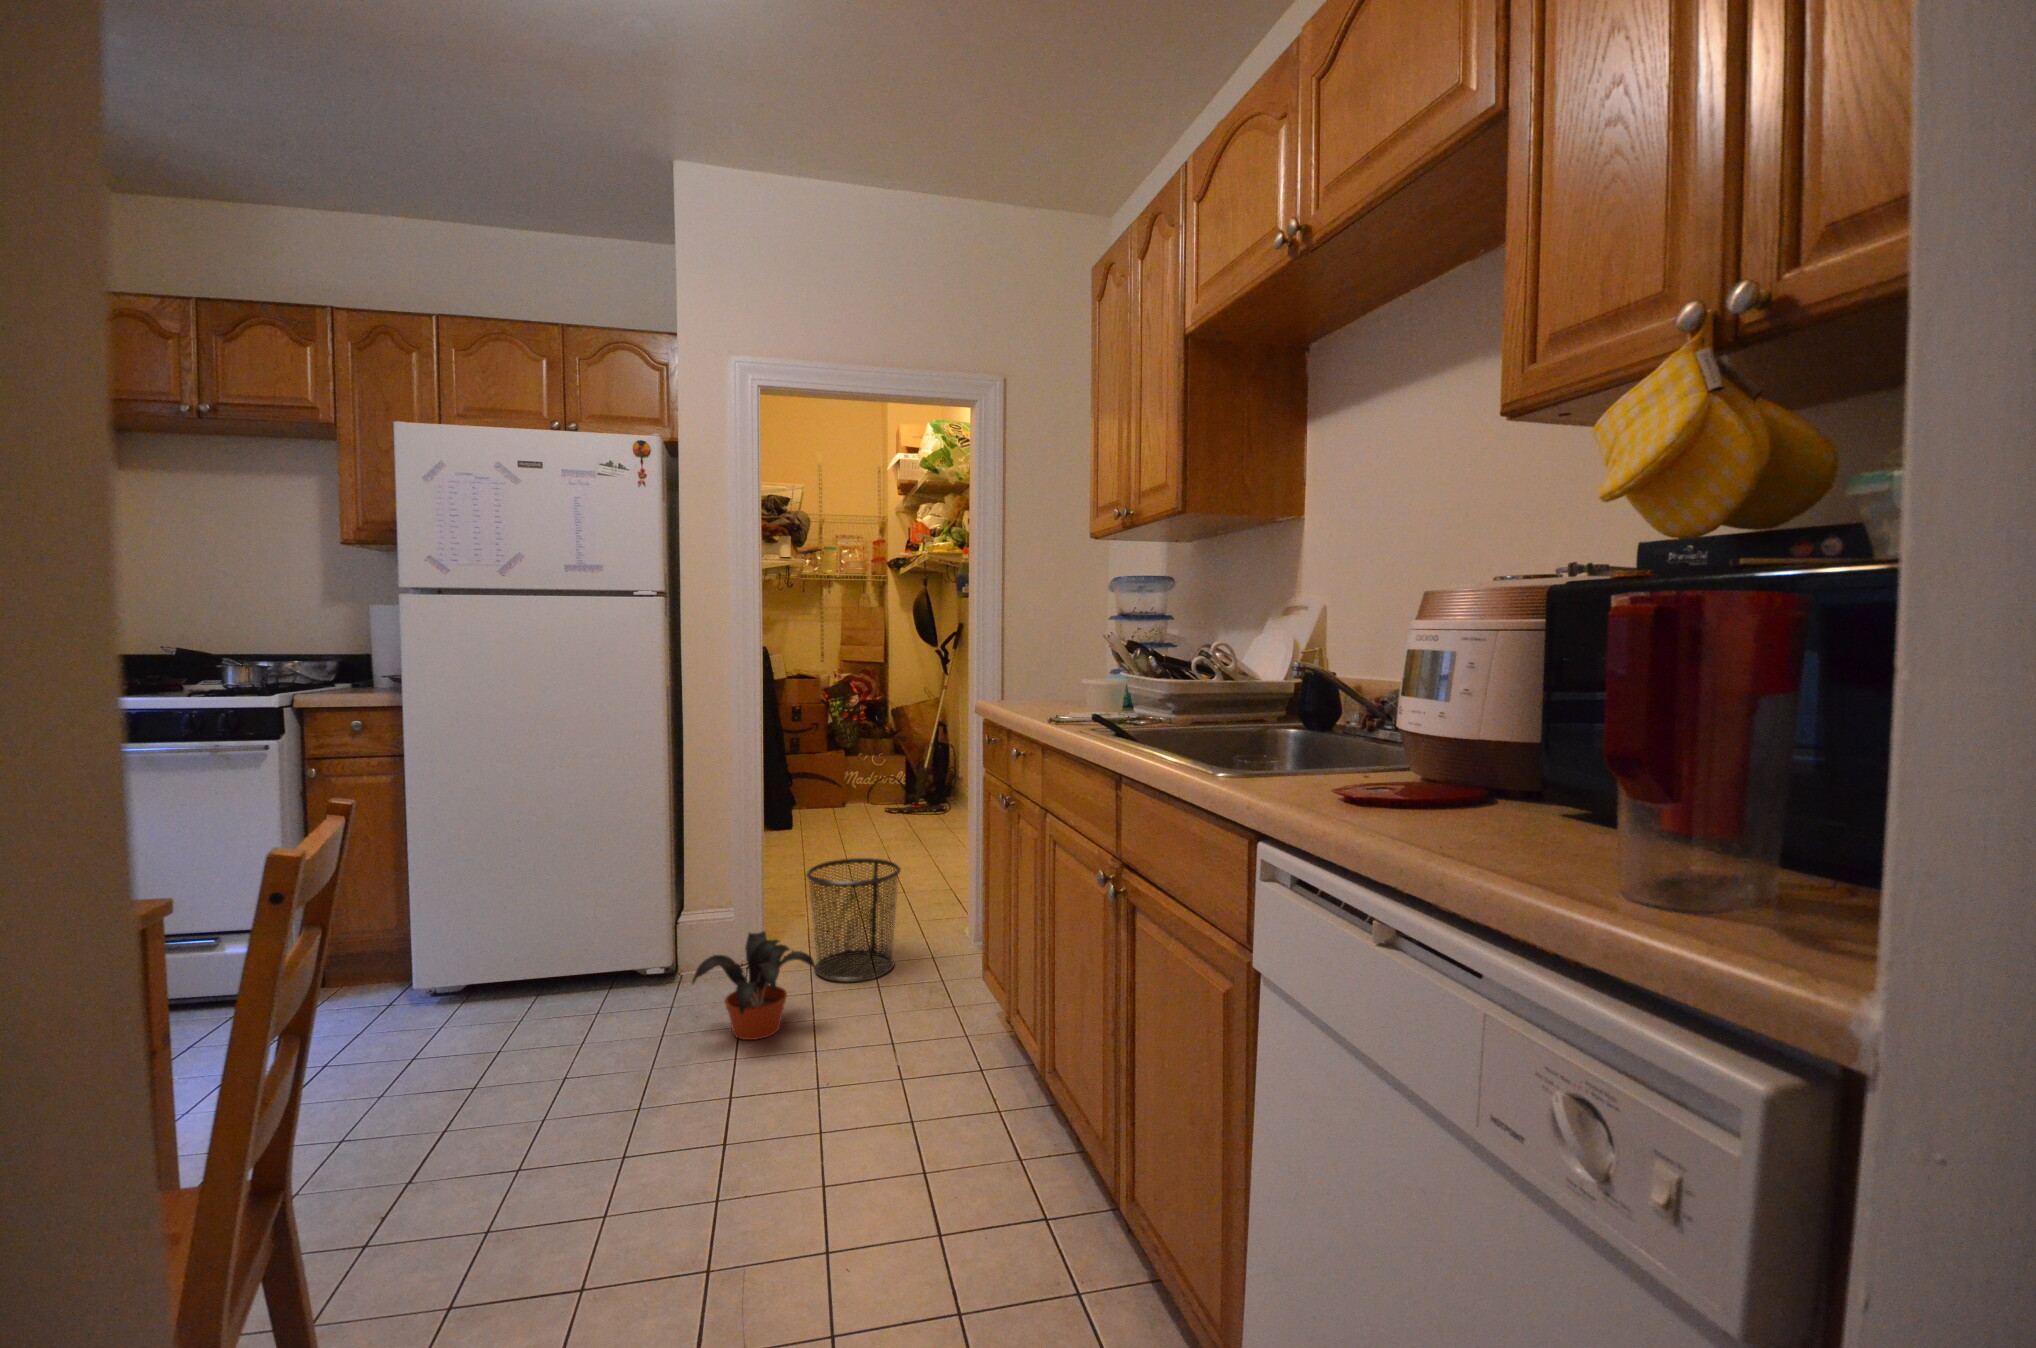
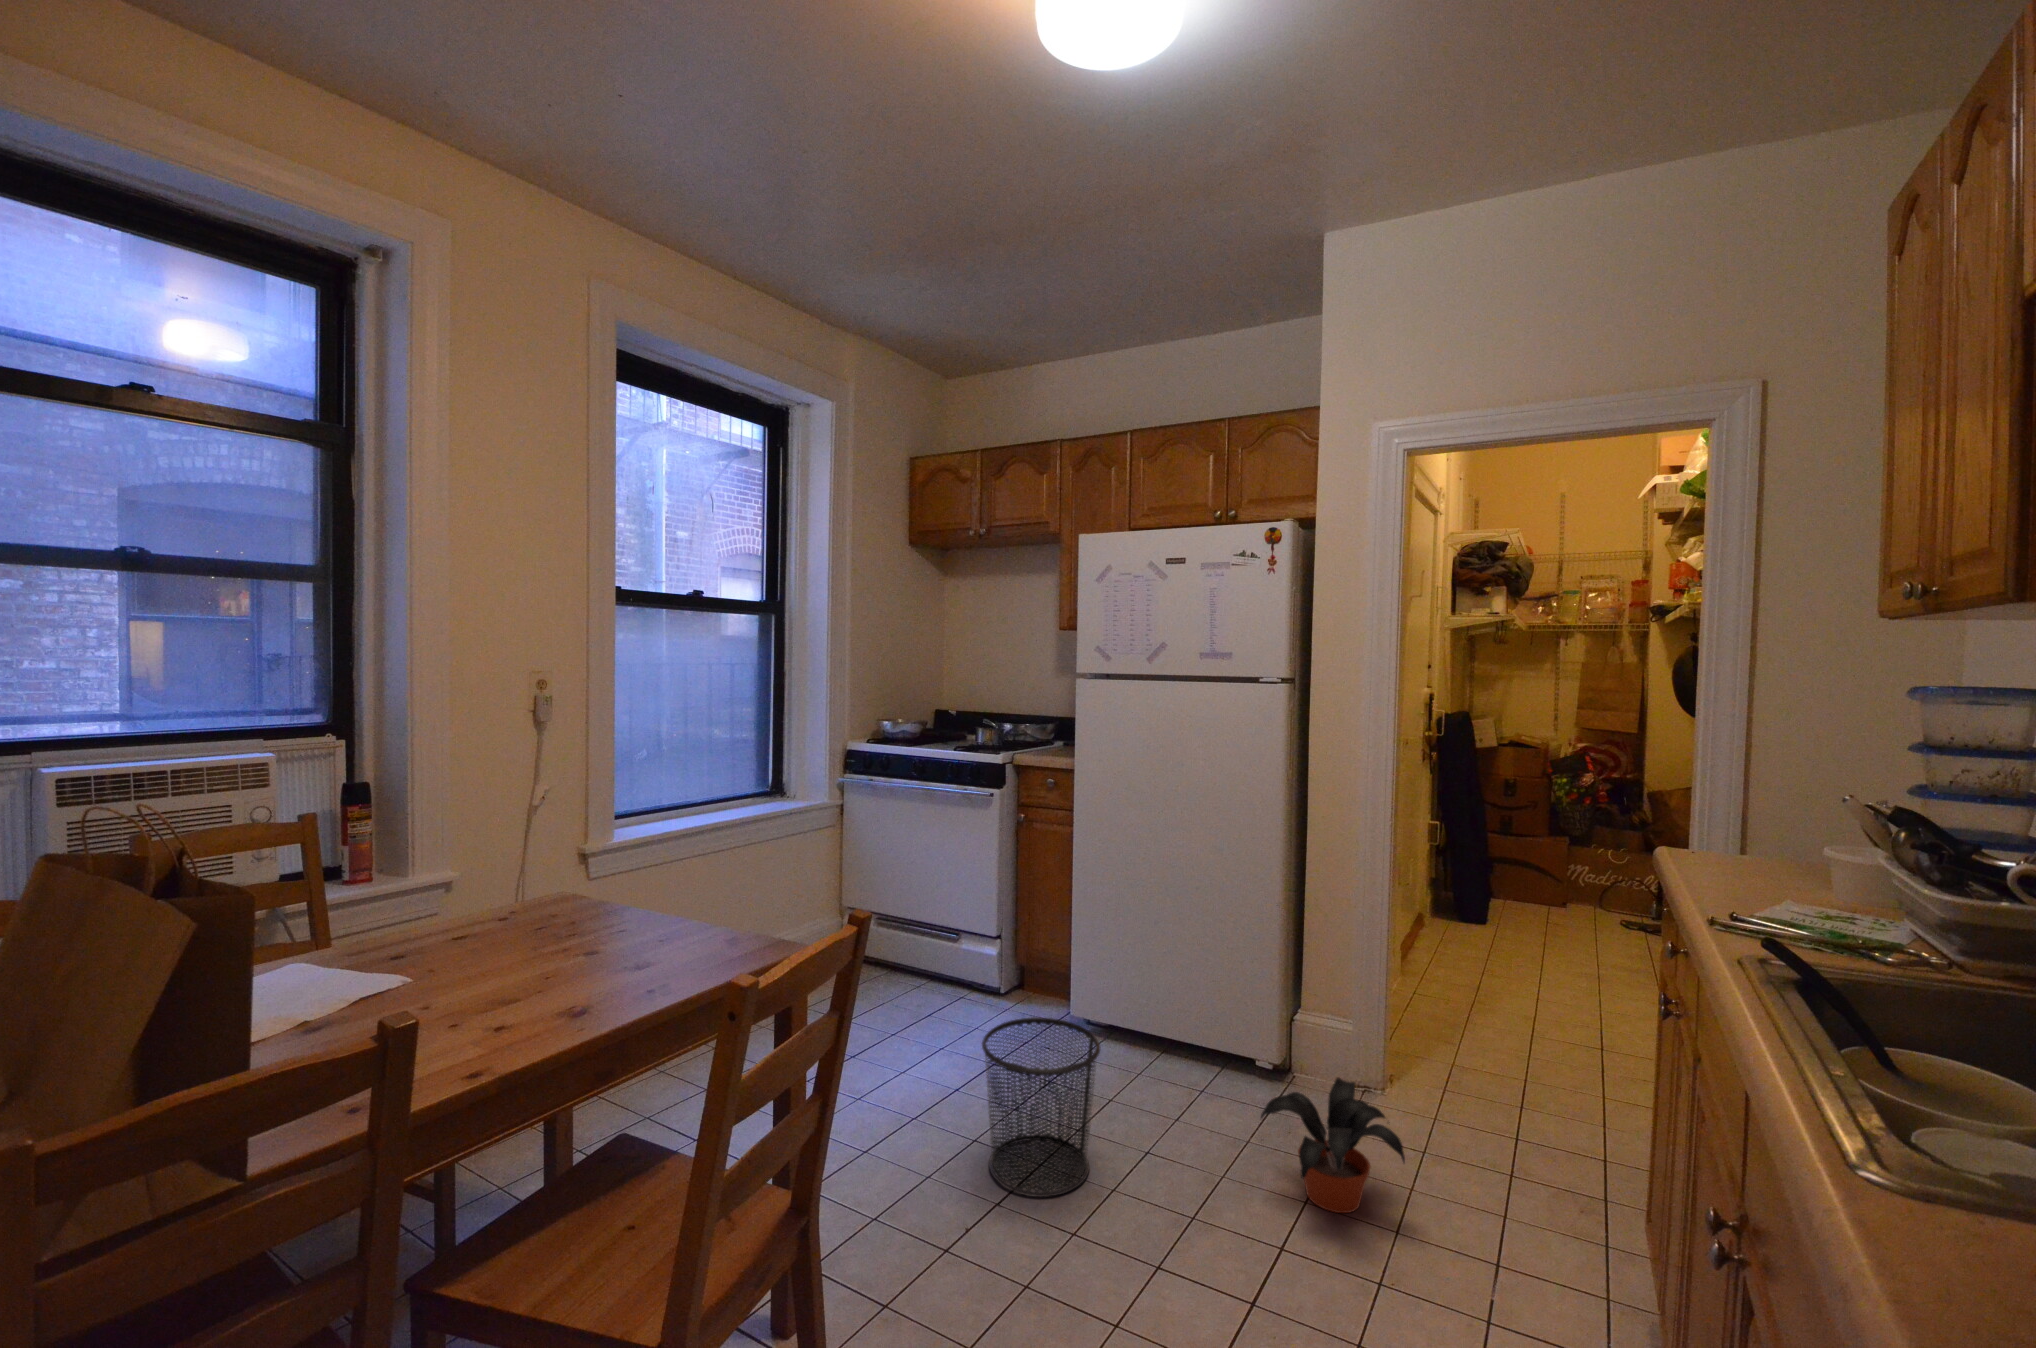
waste bin: present [807,858,901,982] -> present [982,1017,1100,1197]

